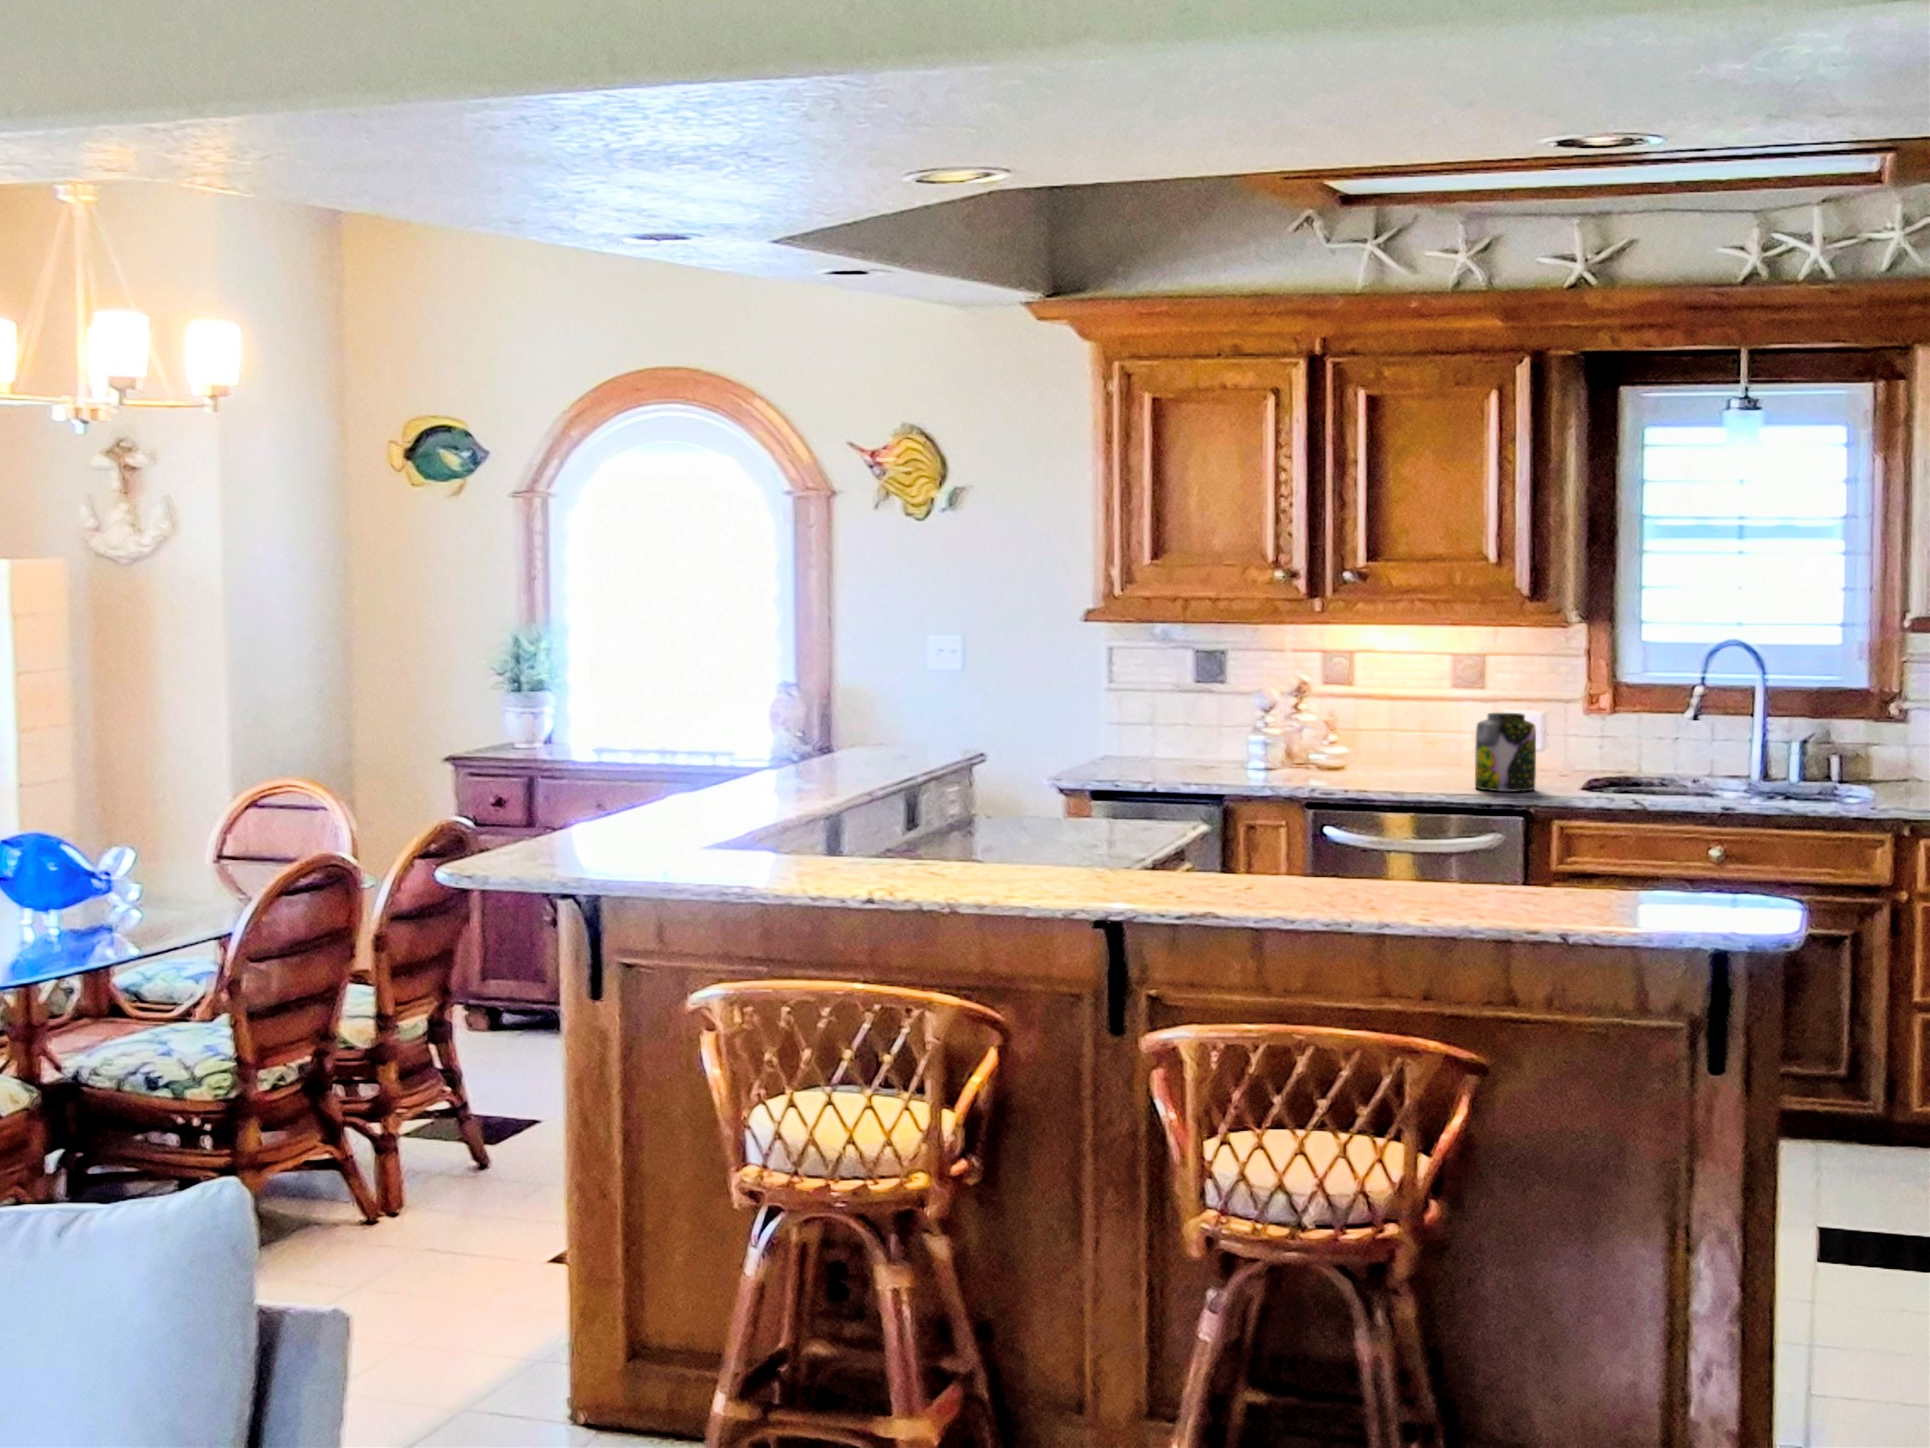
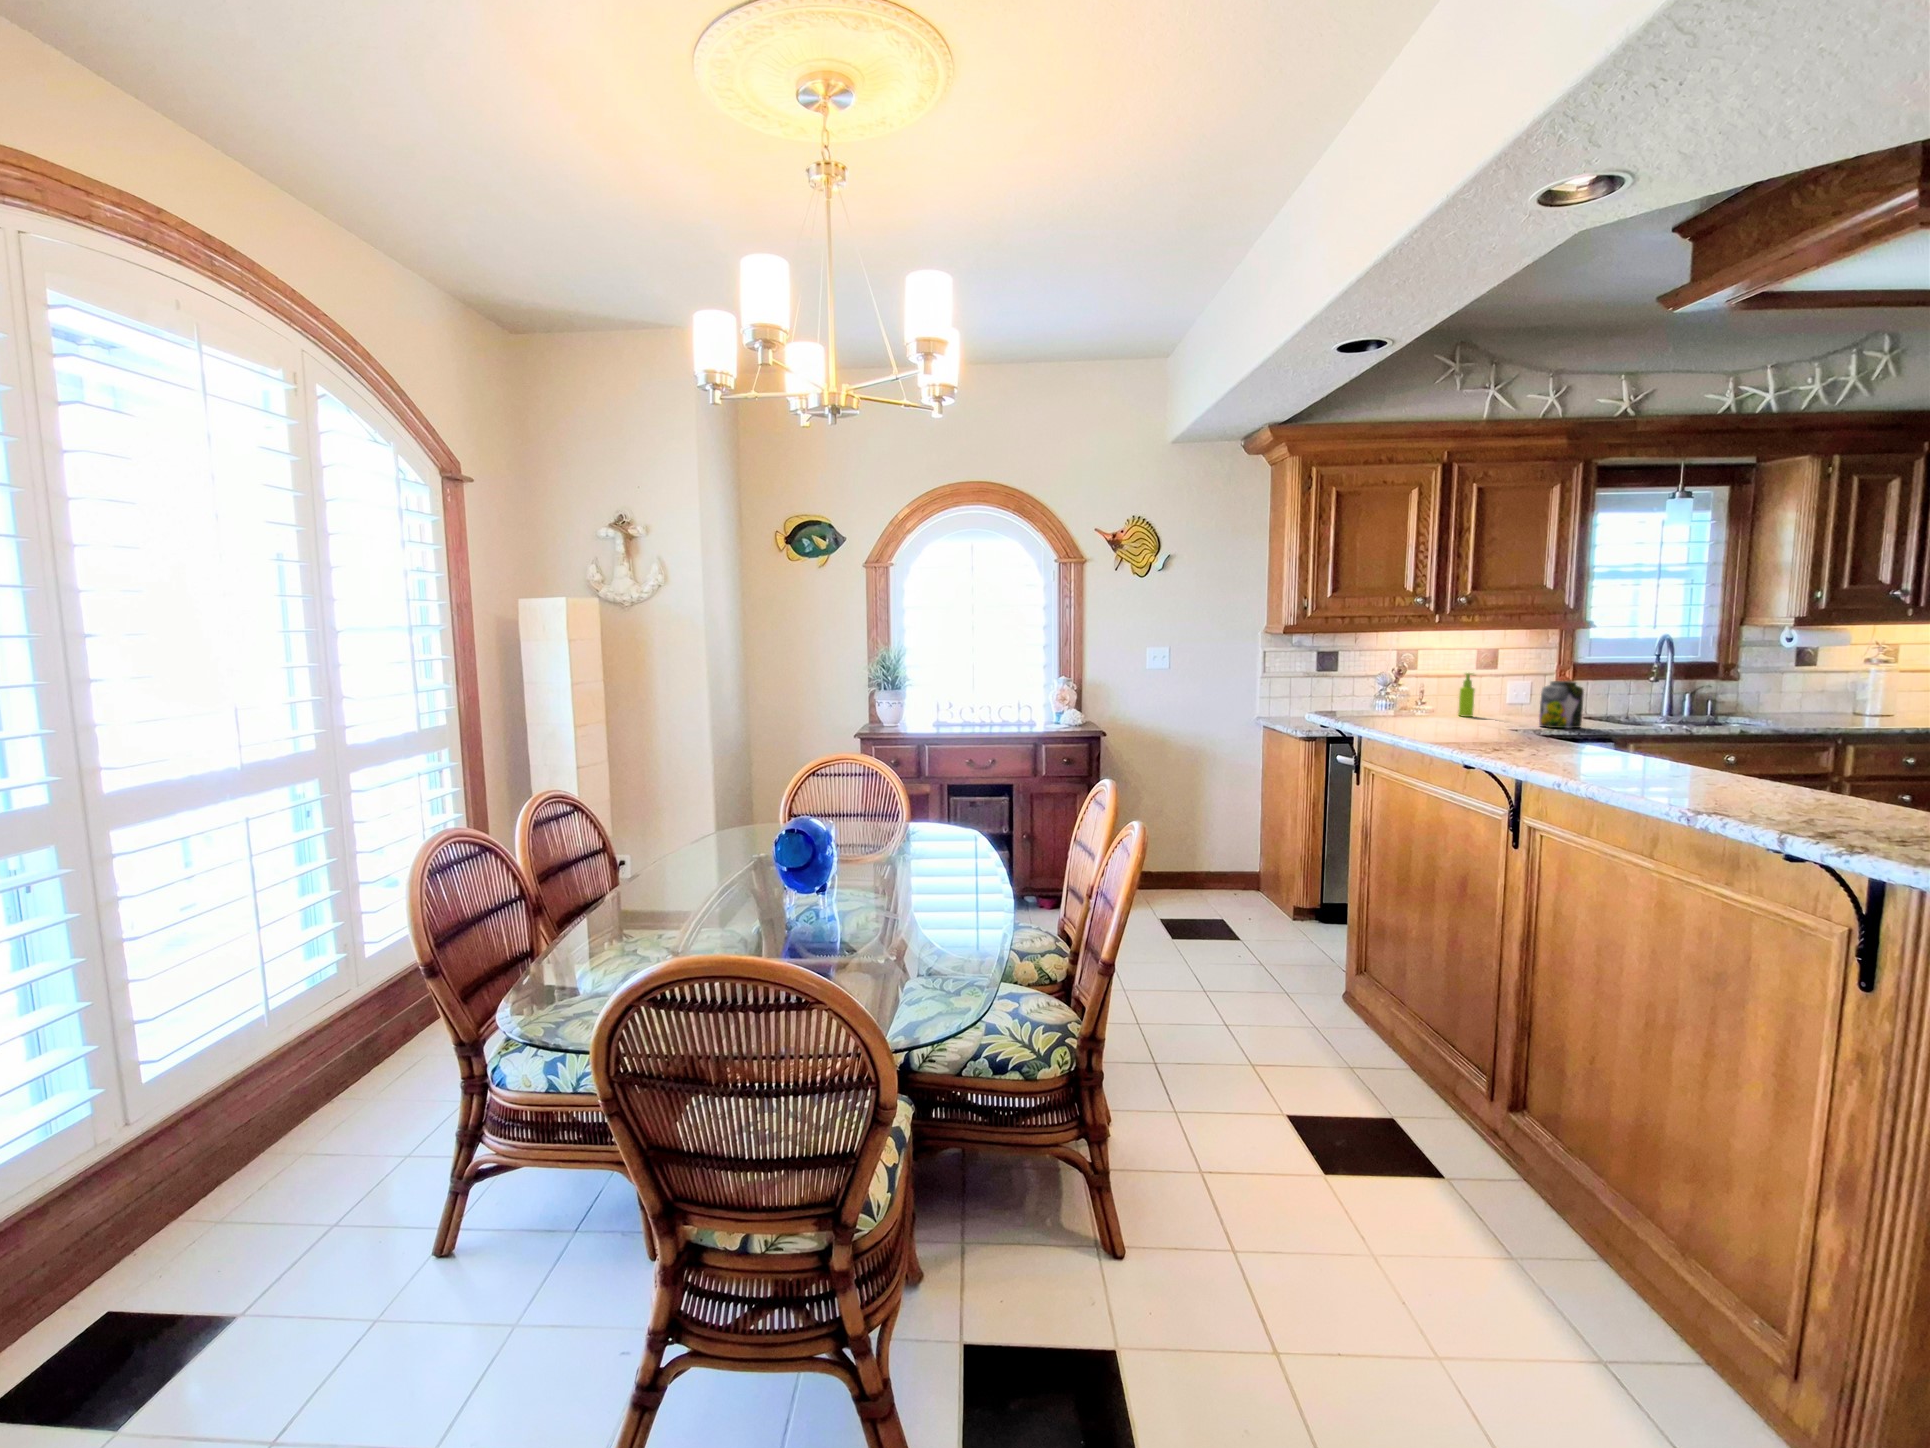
soap dispenser: none [1422,695,1444,768] -> present [1458,673,1475,717]

